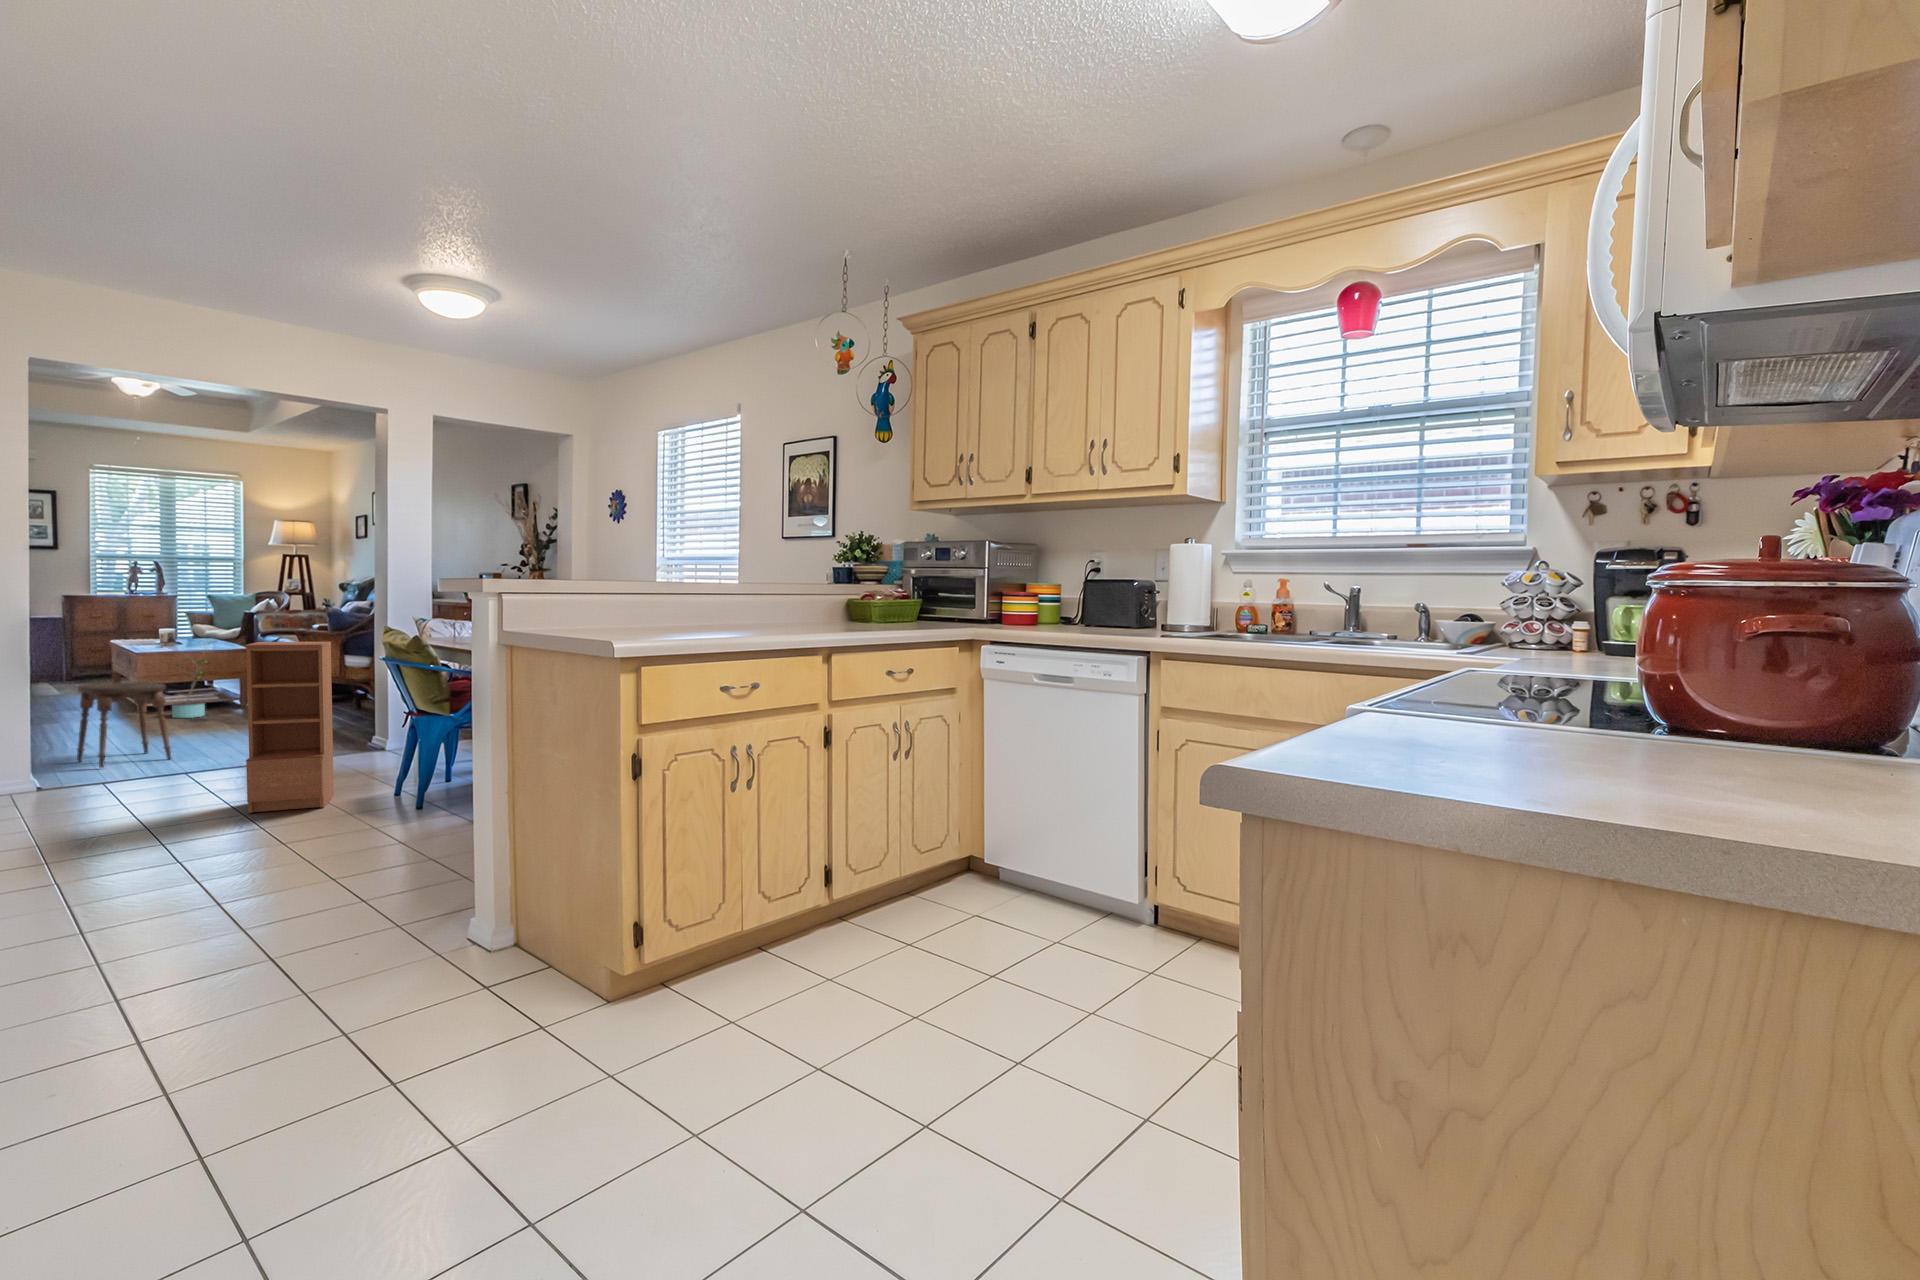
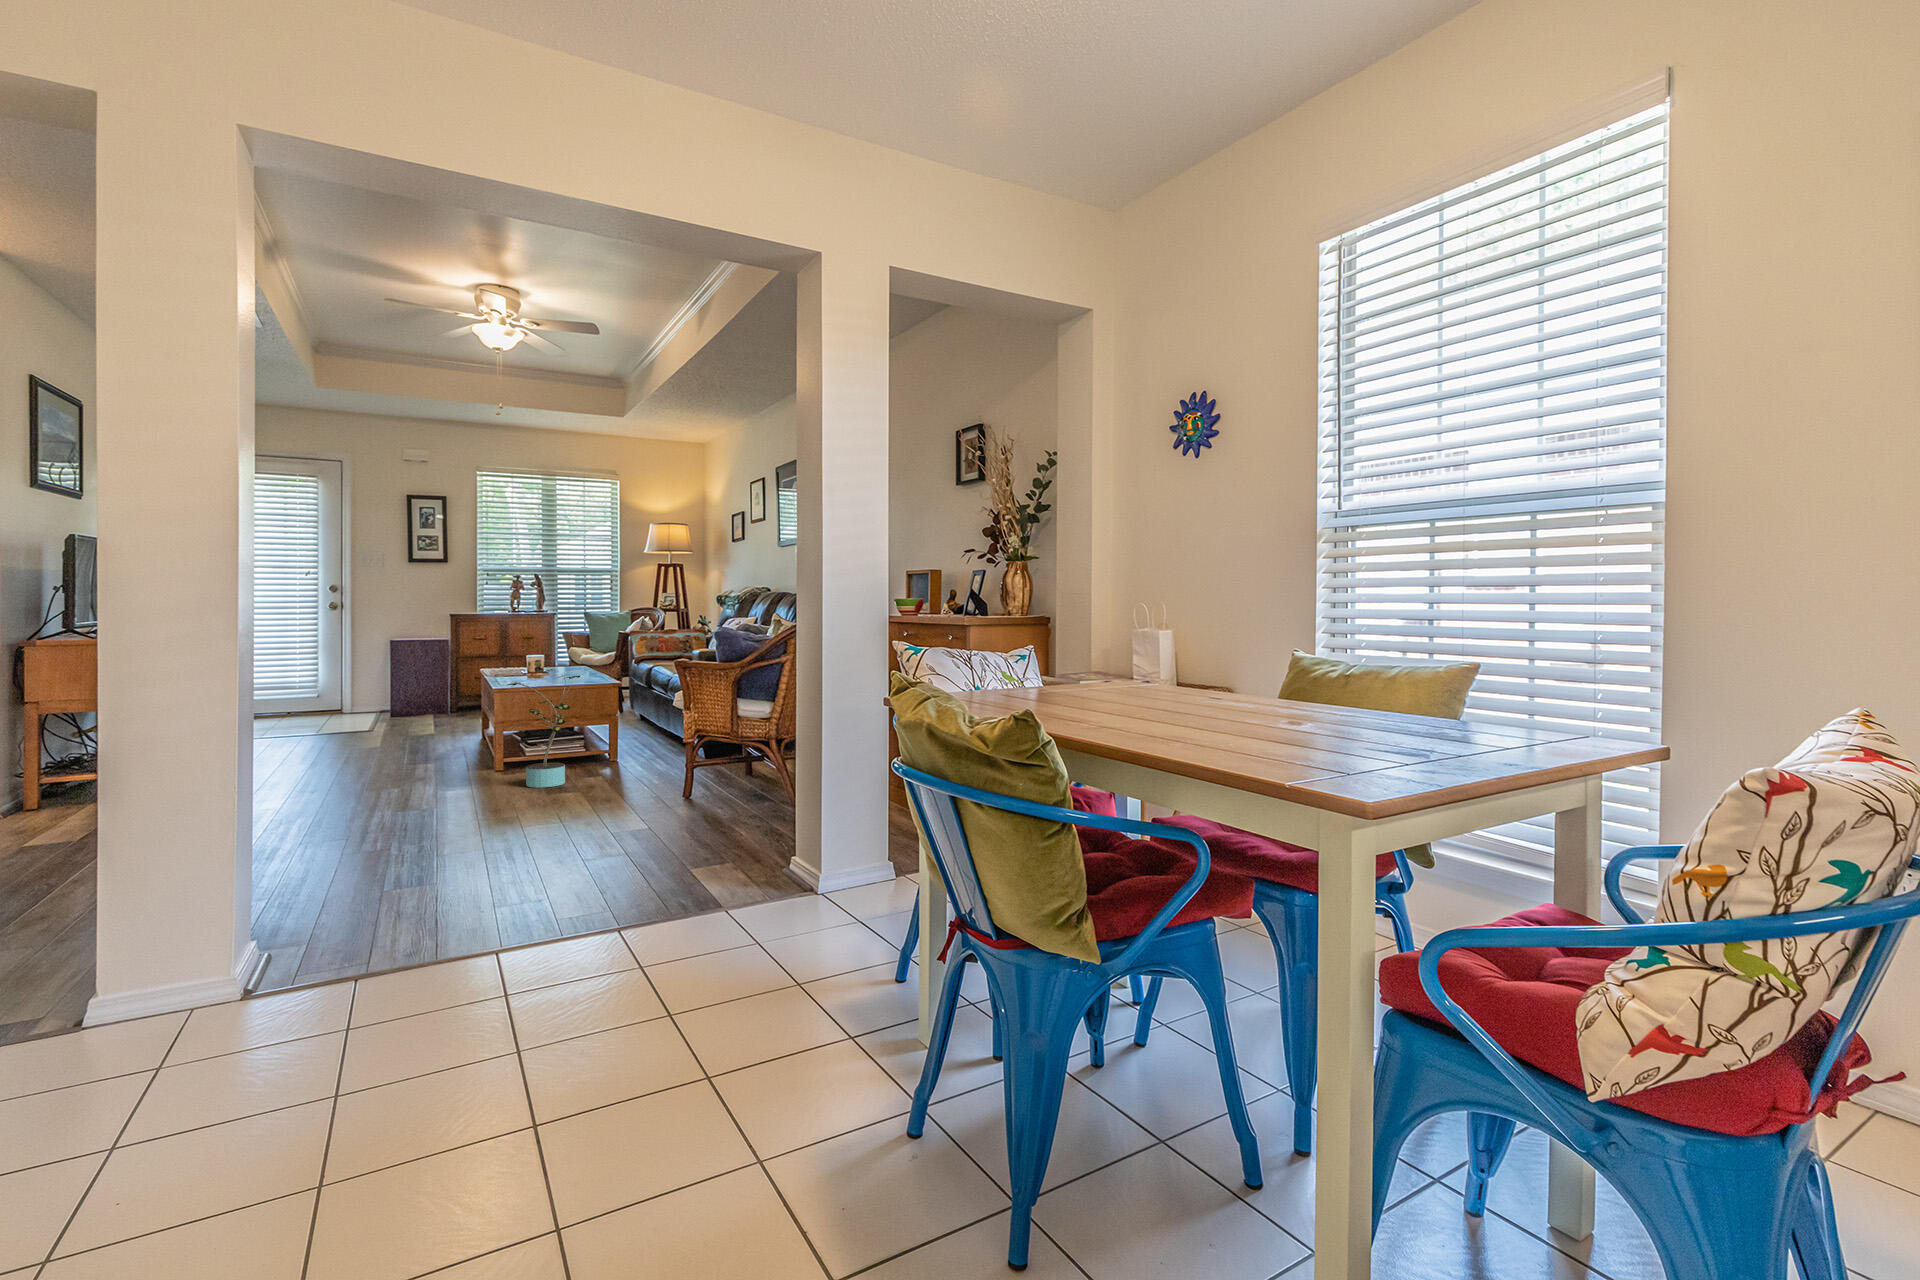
bookcase: present [245,642,334,813] -> none [579,704,760,1157]
stool: present [77,681,171,768] -> none [367,752,496,913]

